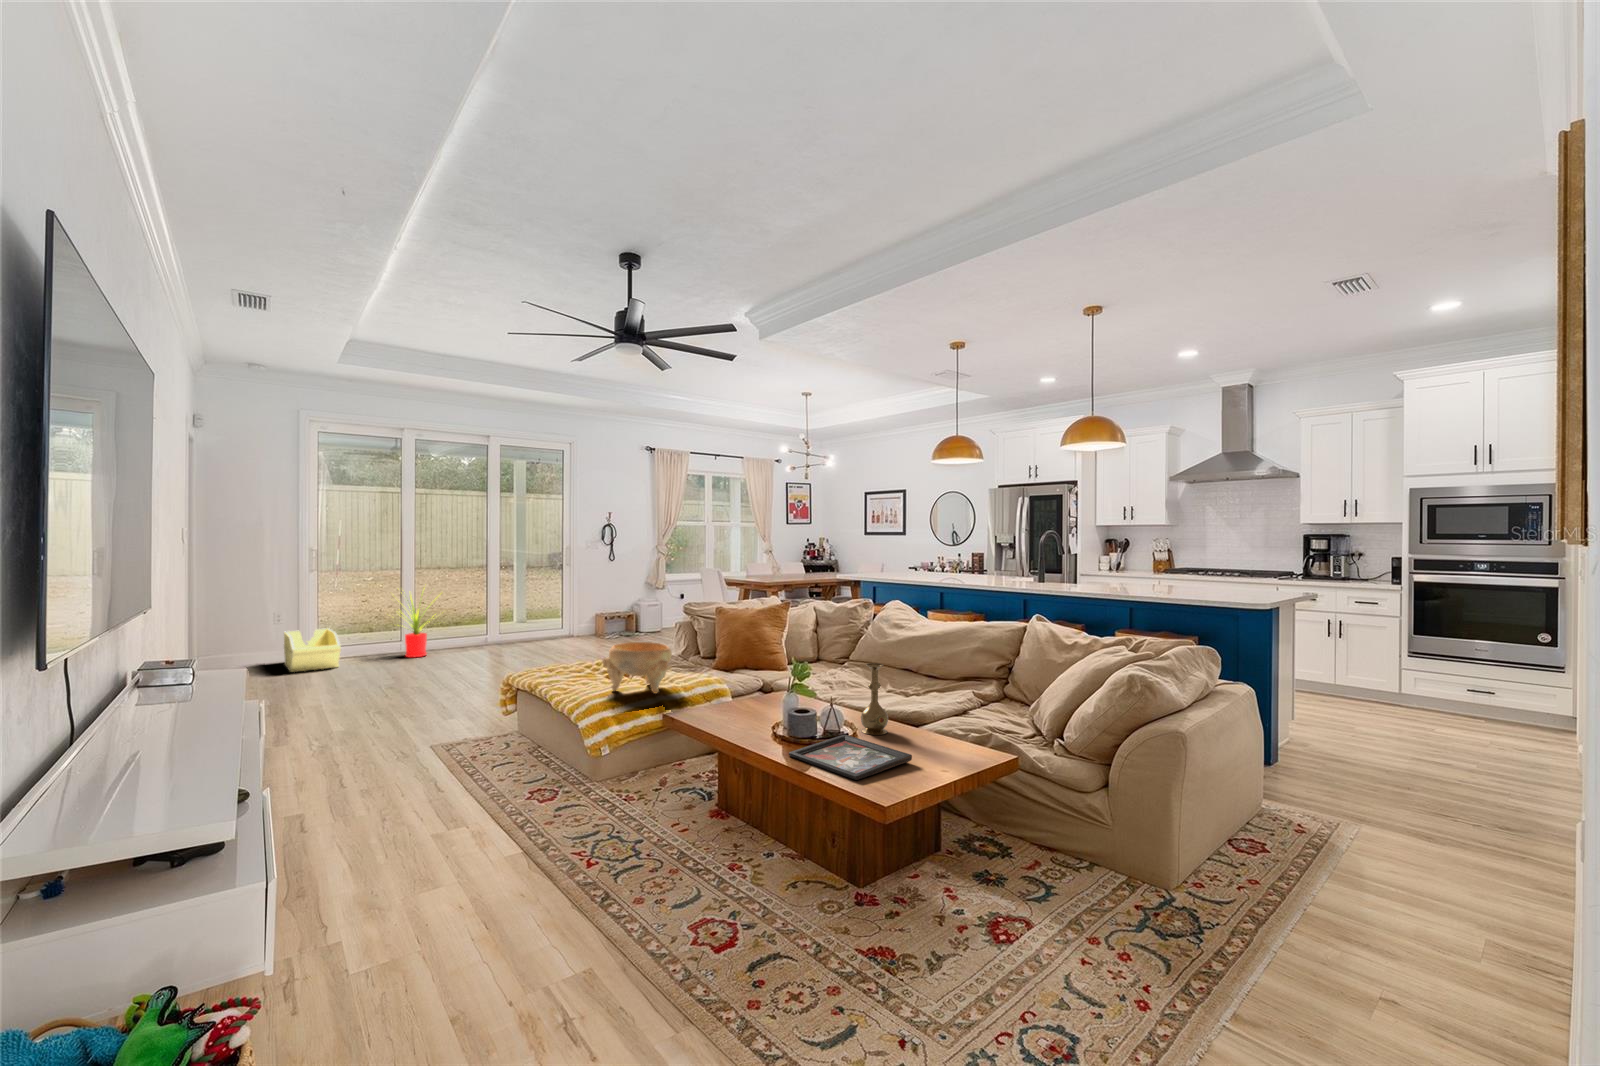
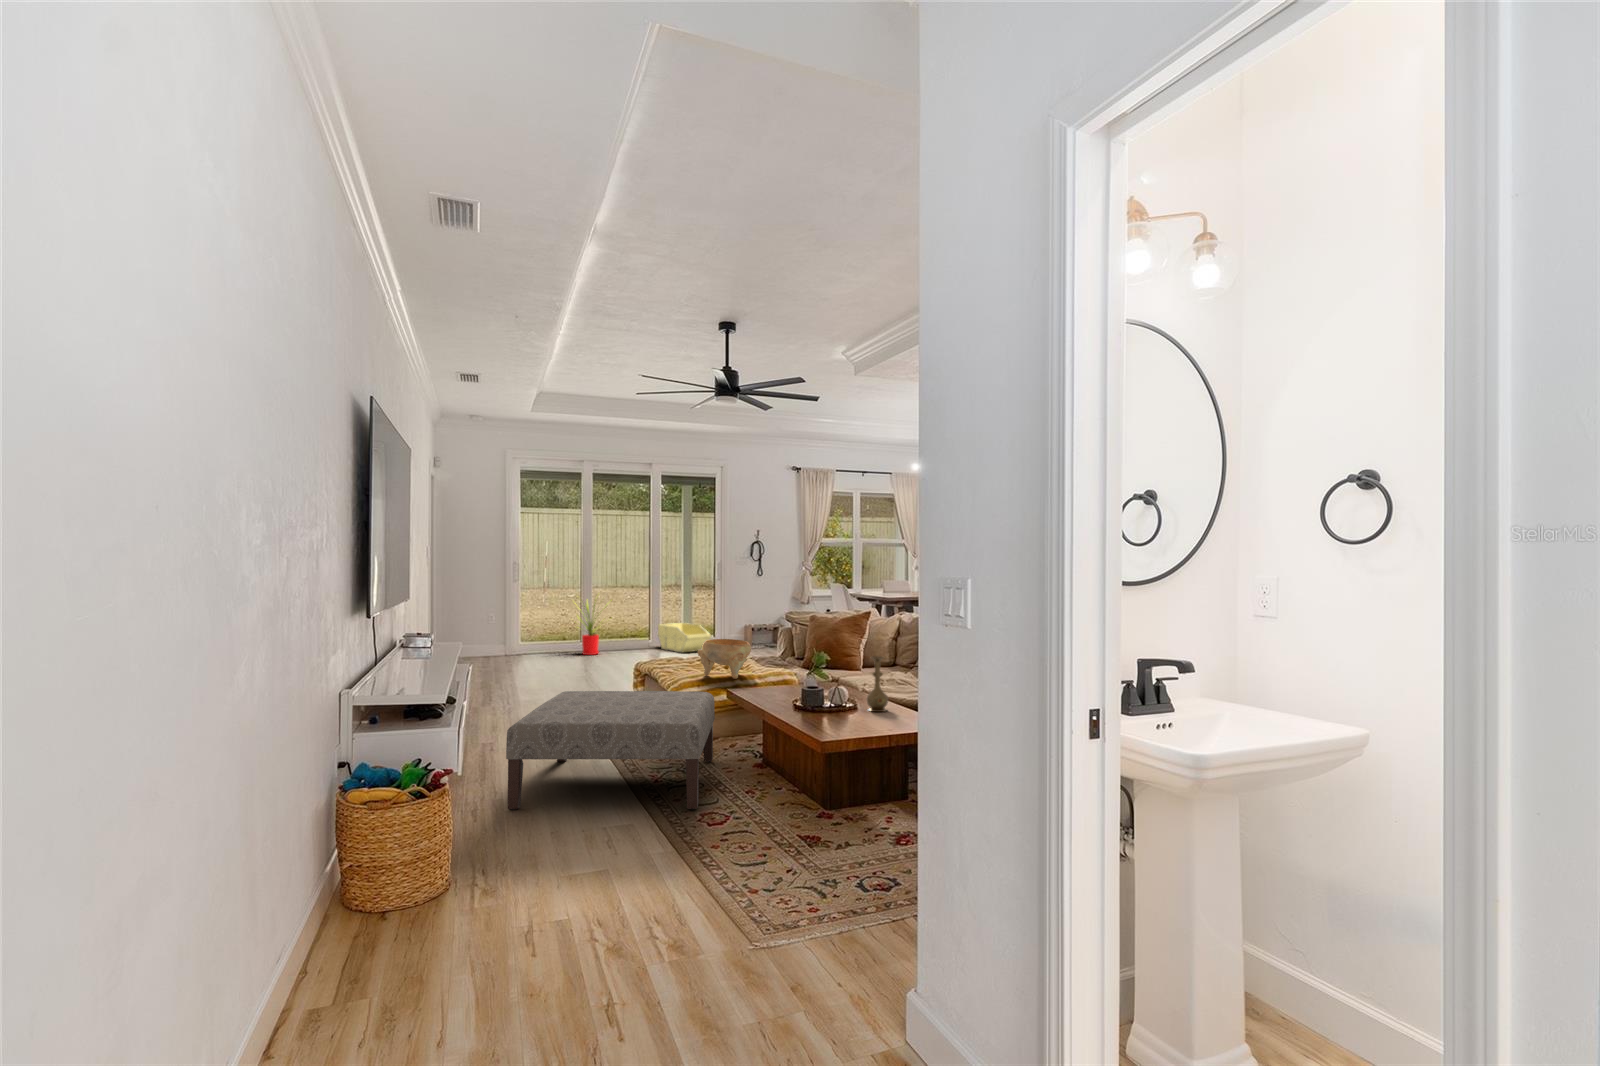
storage bin: present [284,628,341,672] -> present [658,623,711,652]
ottoman: none [352,722,681,969] -> present [506,691,715,810]
decorative tray: present [789,735,912,780] -> none [795,708,880,732]

